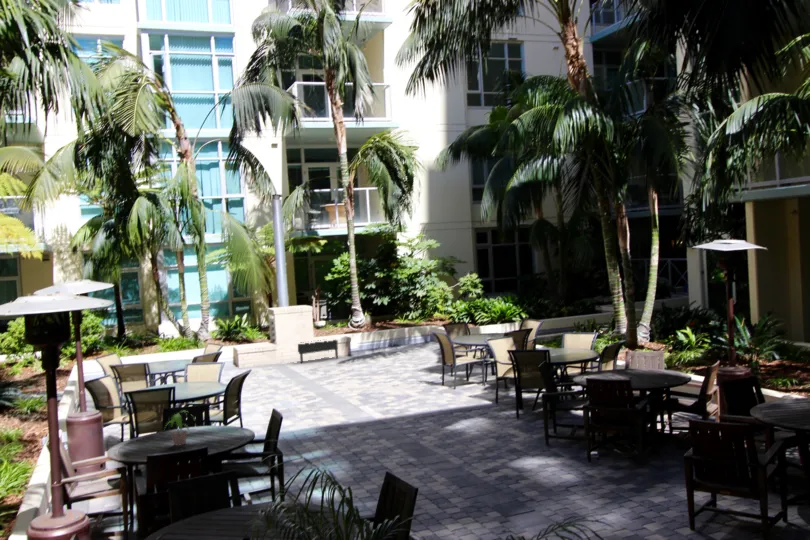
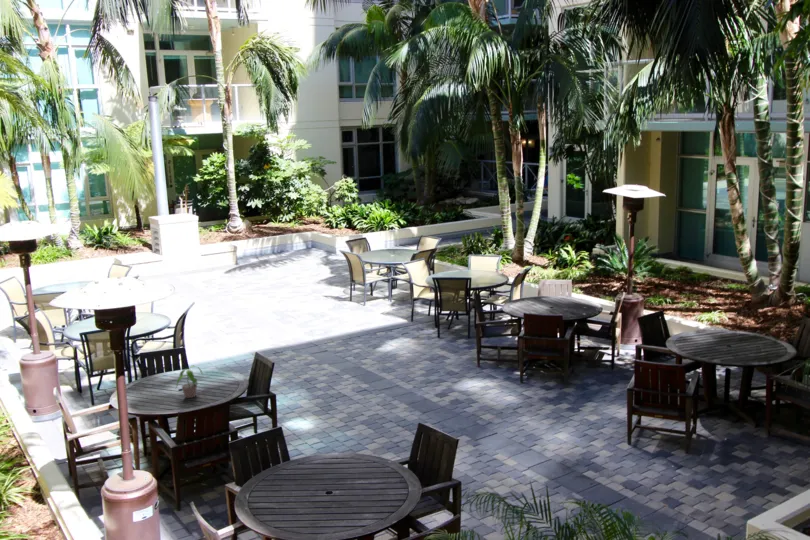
bench: present [298,340,338,363] -> none [176,247,223,274]

